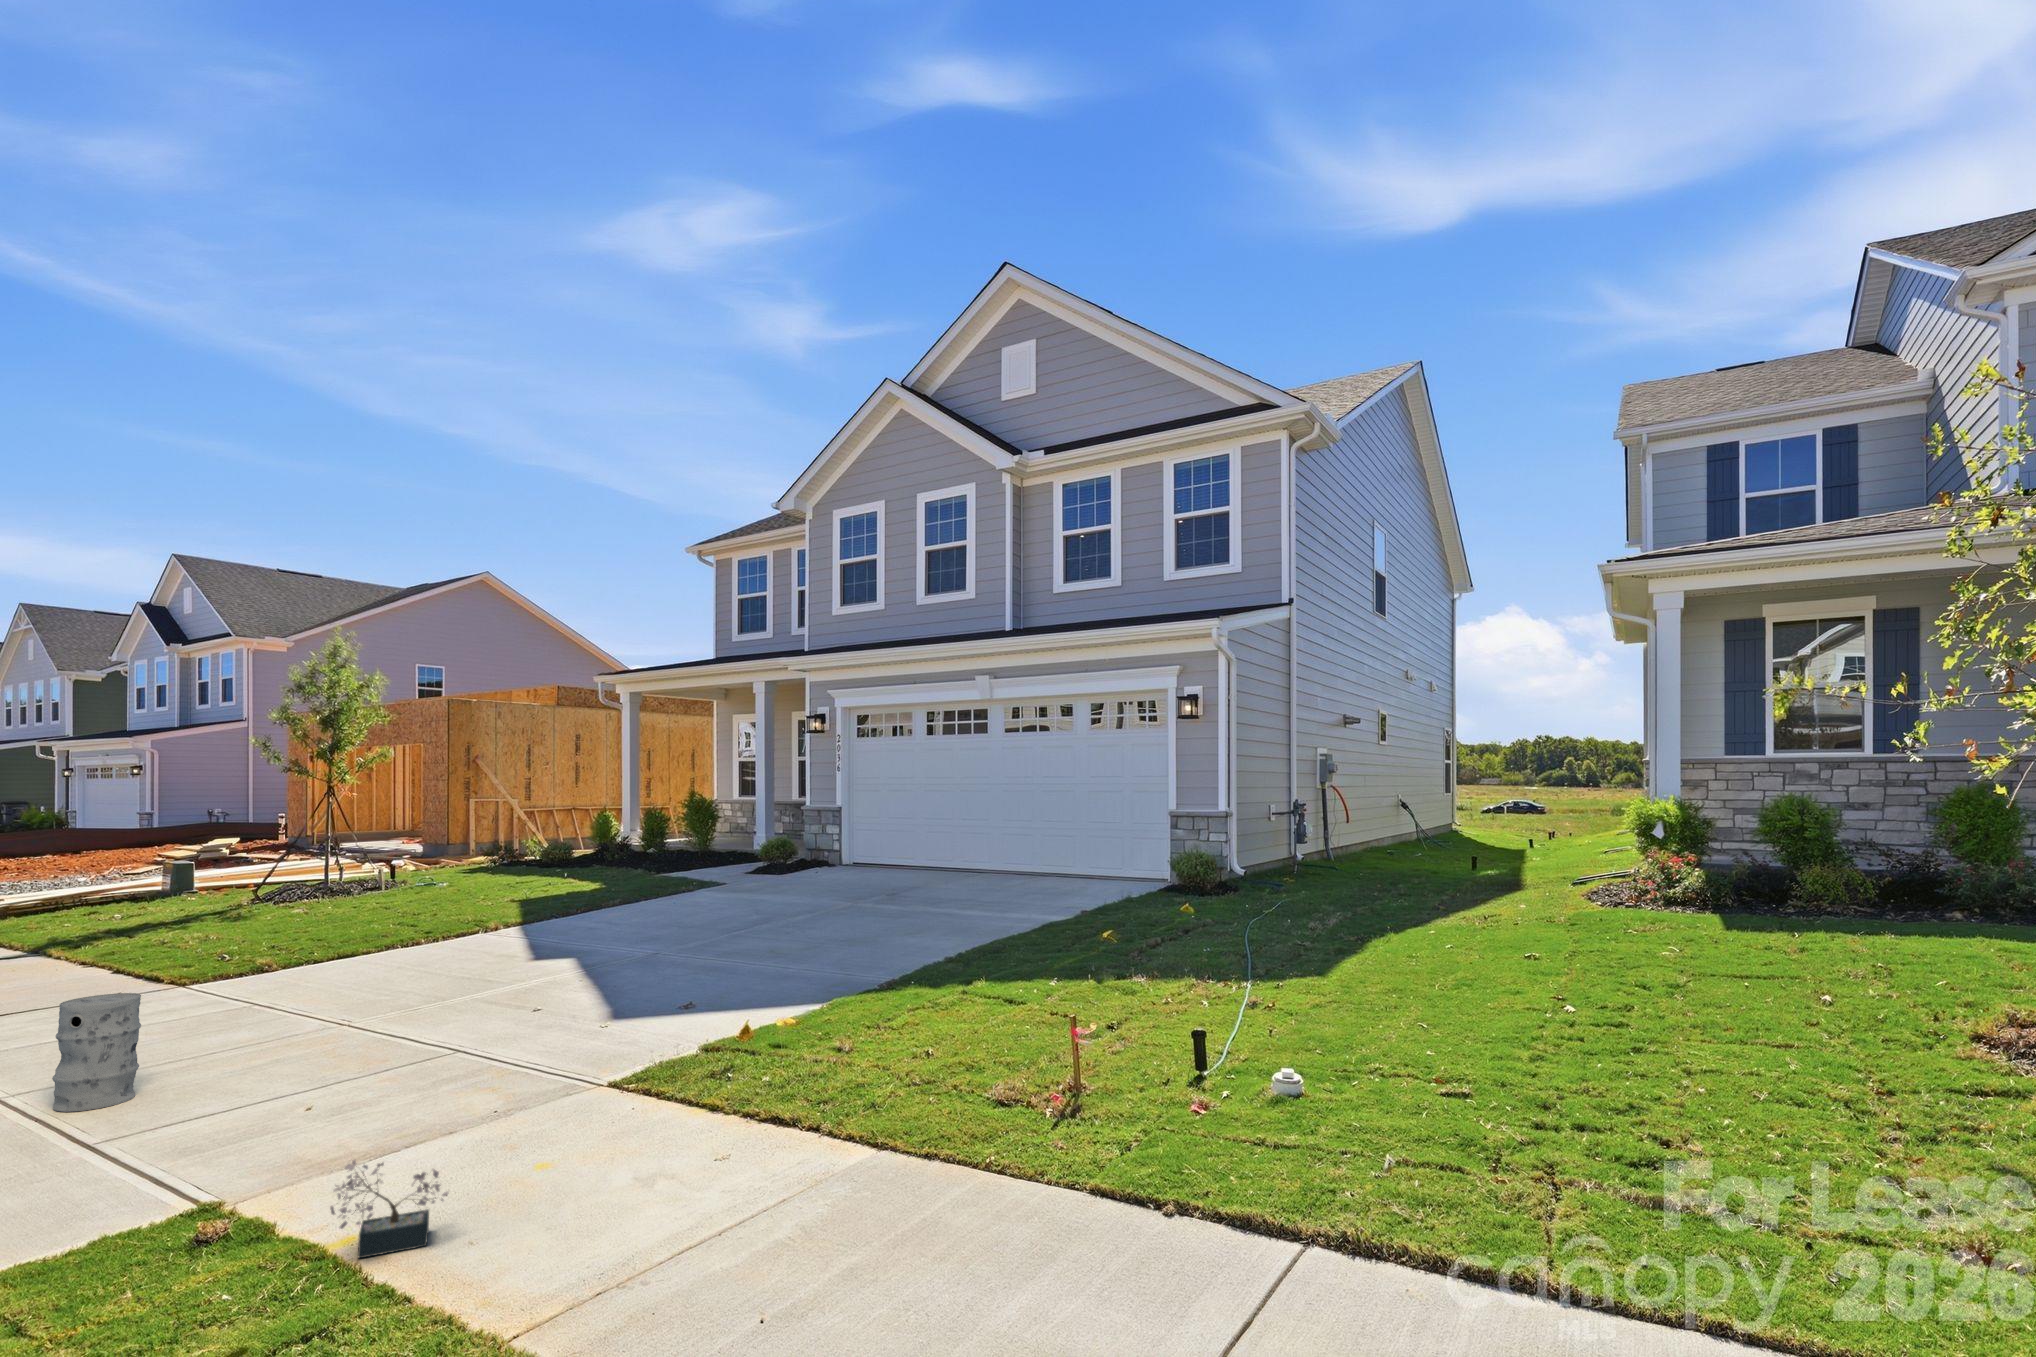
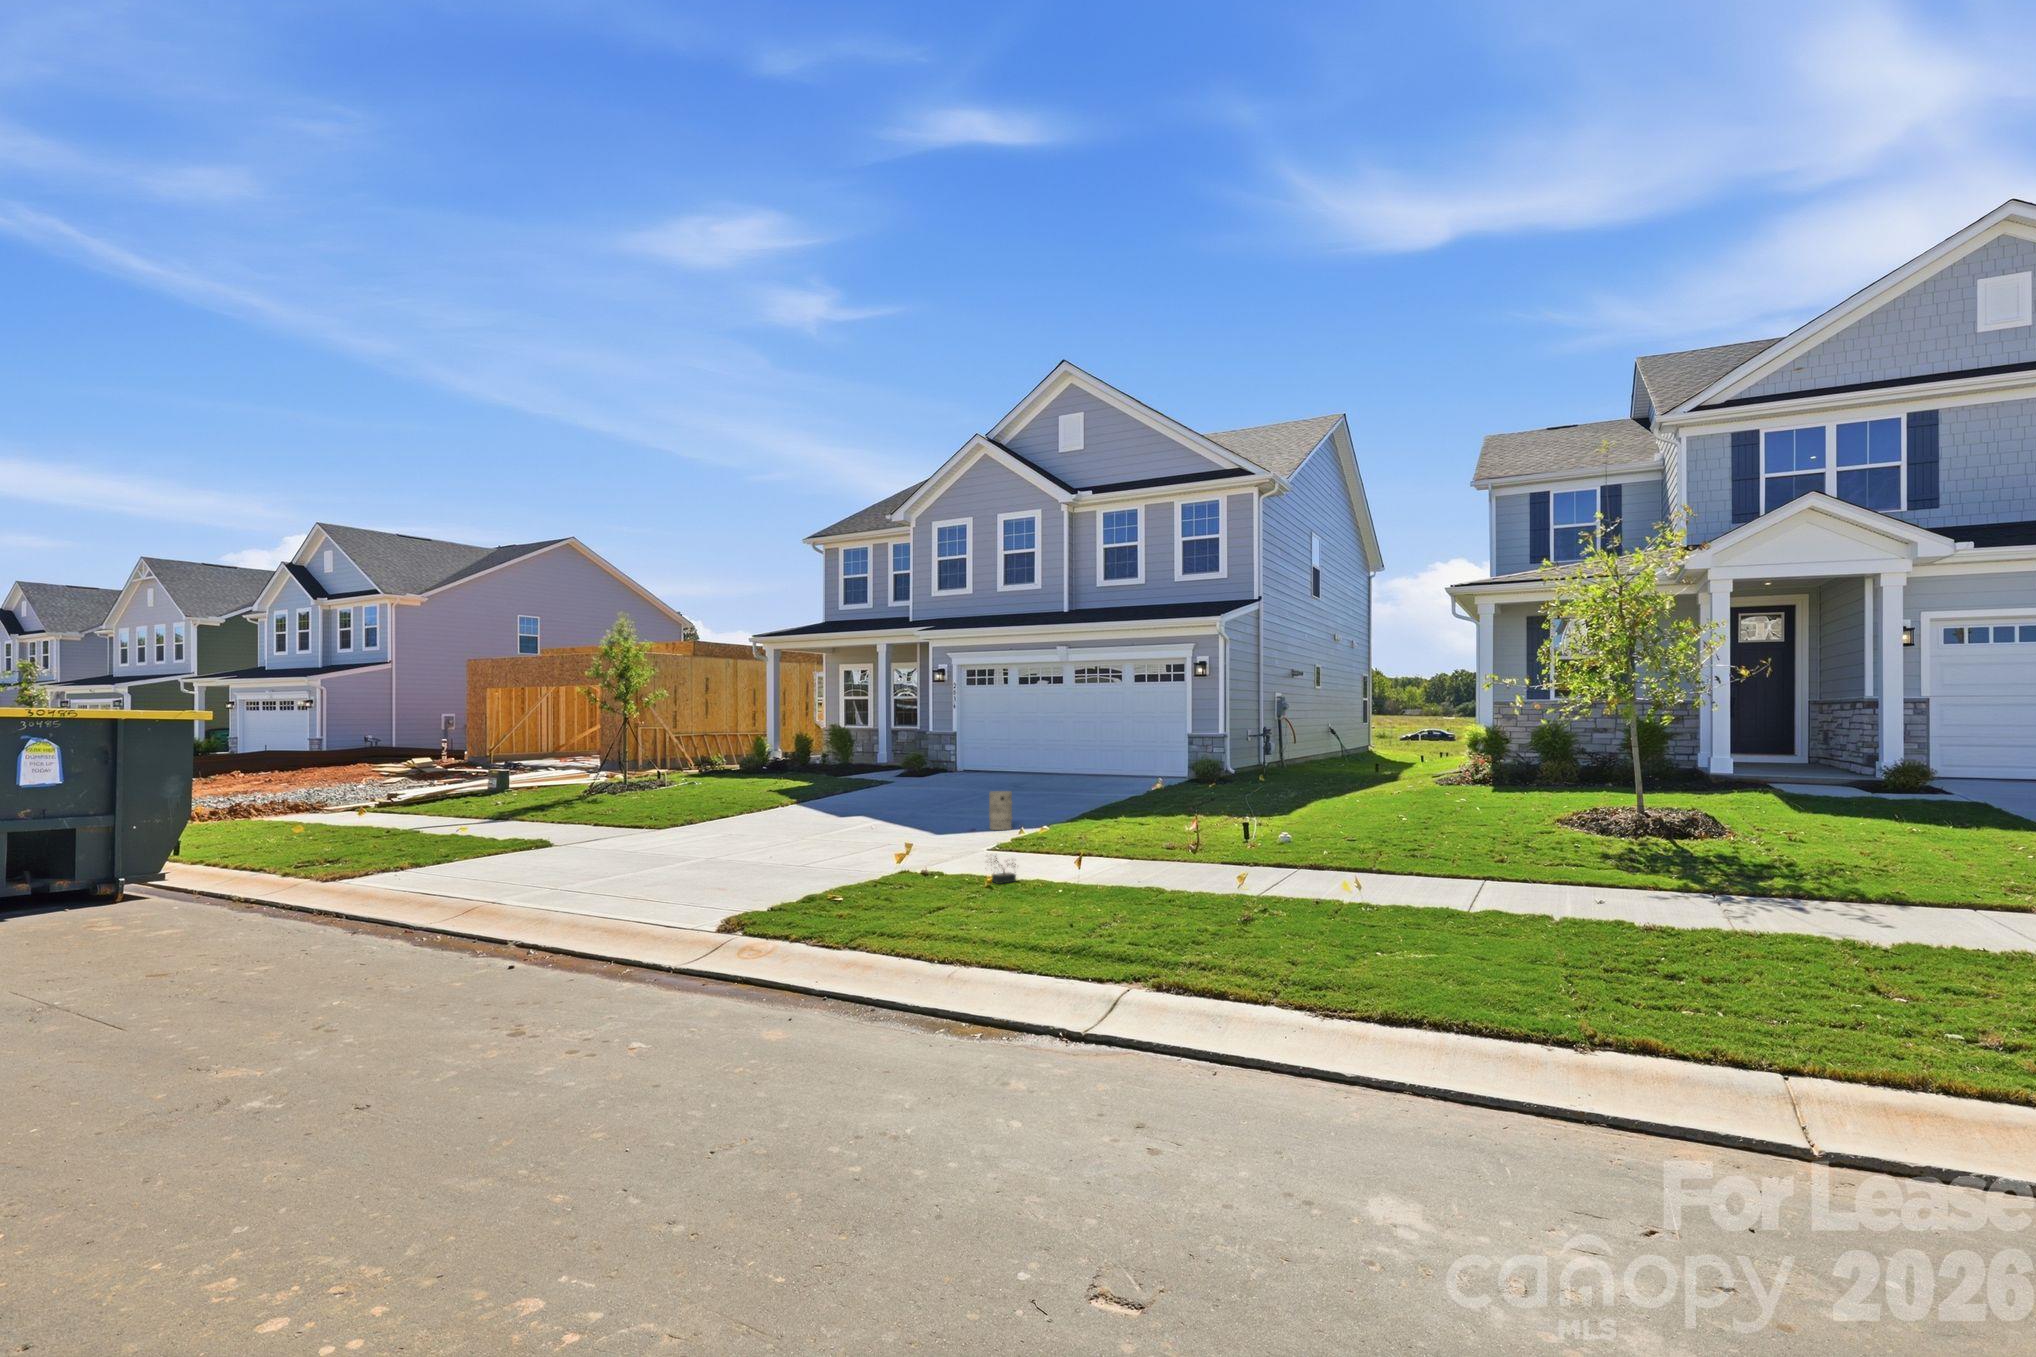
trash can: present [52,993,141,1112] -> present [989,791,1012,830]

